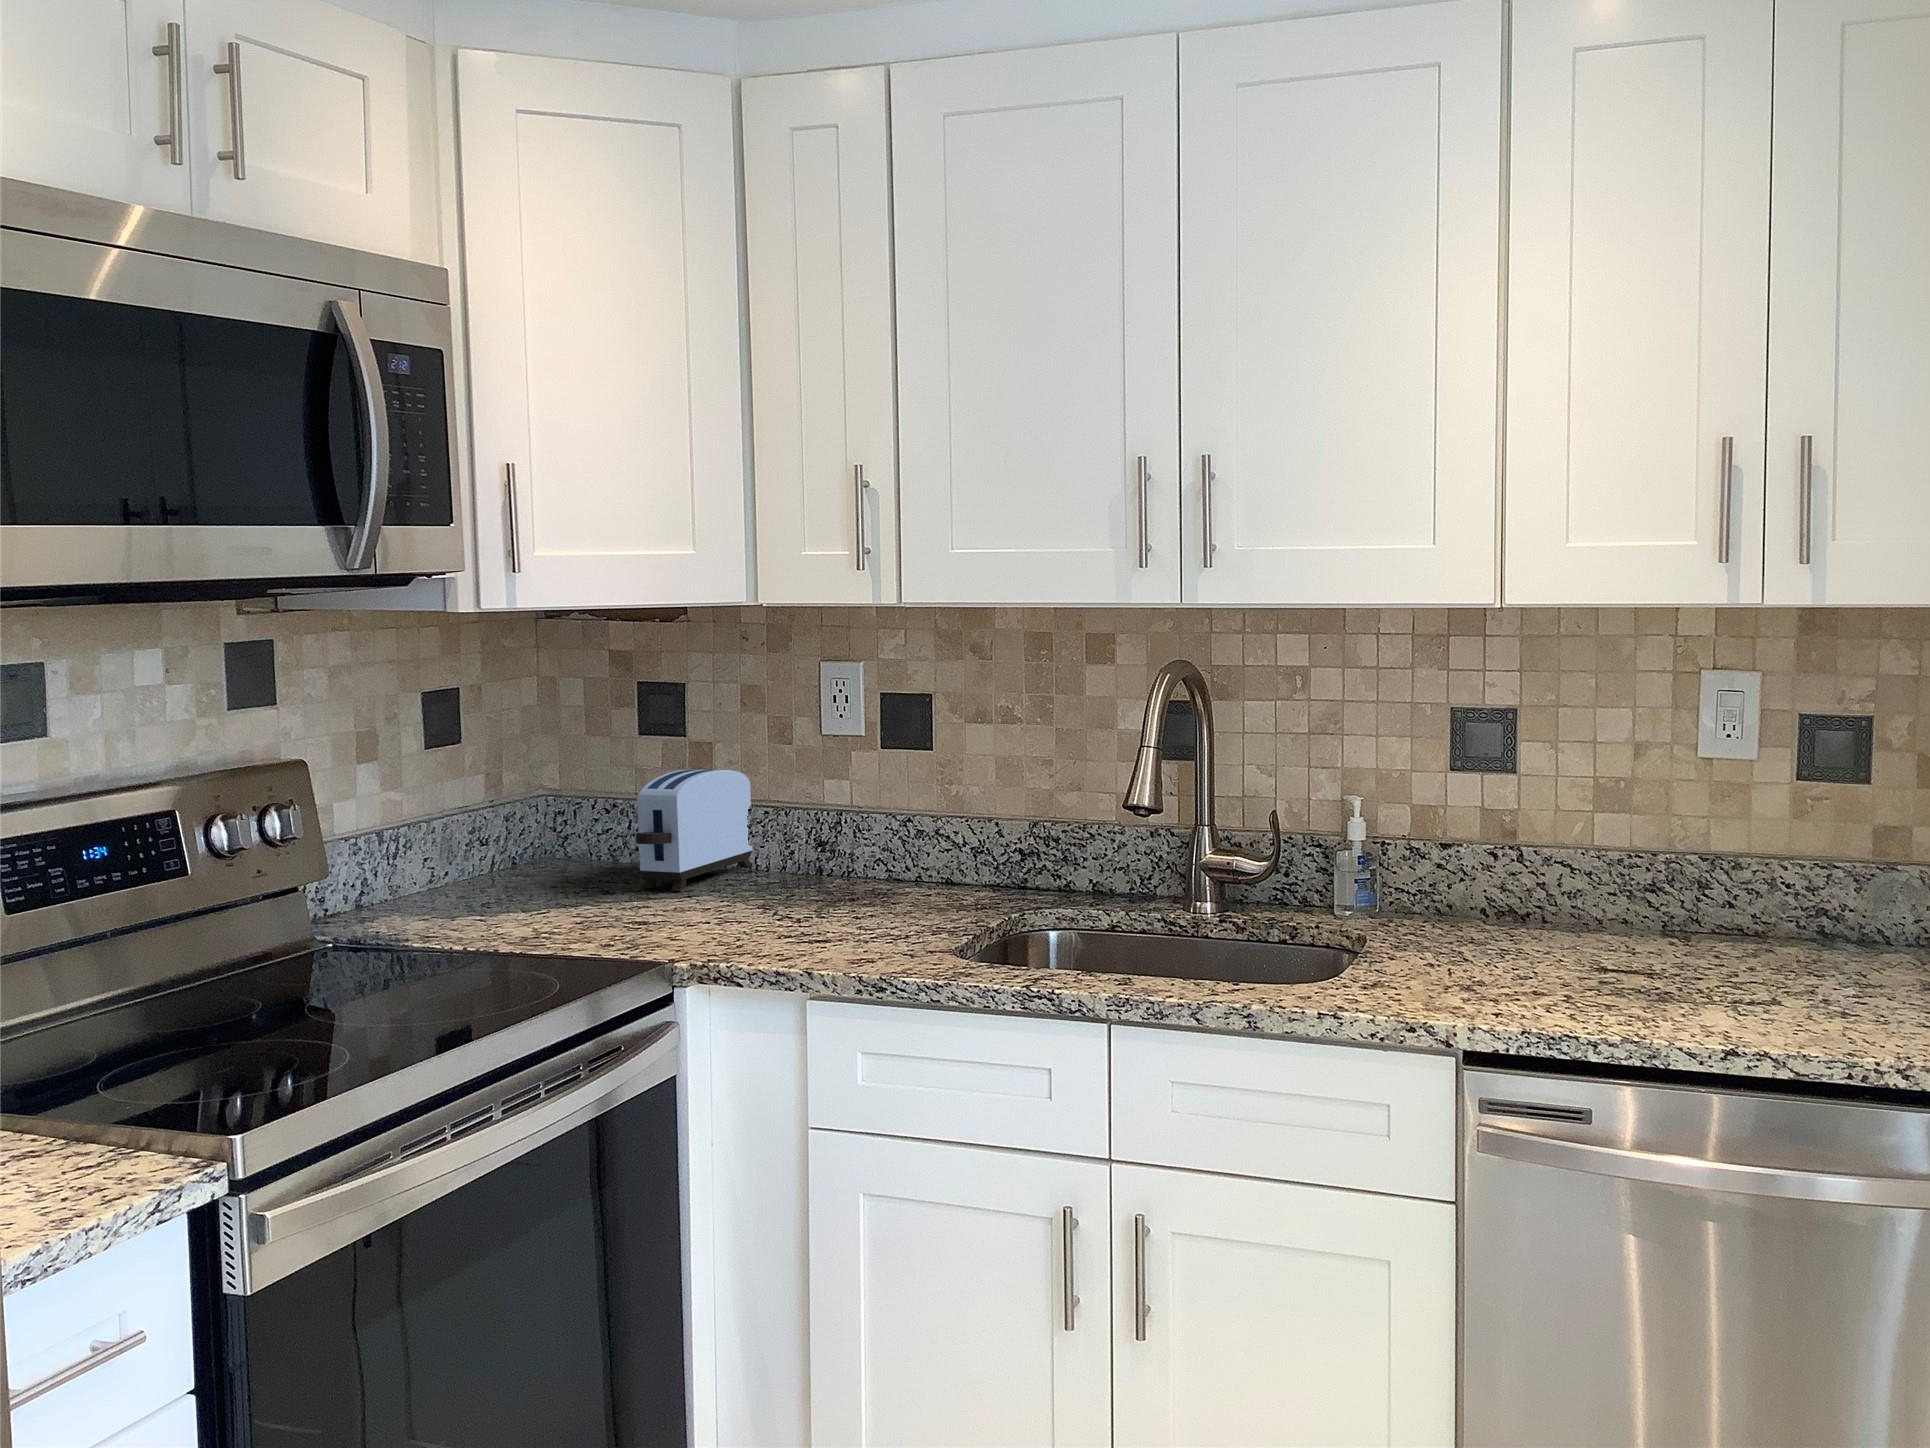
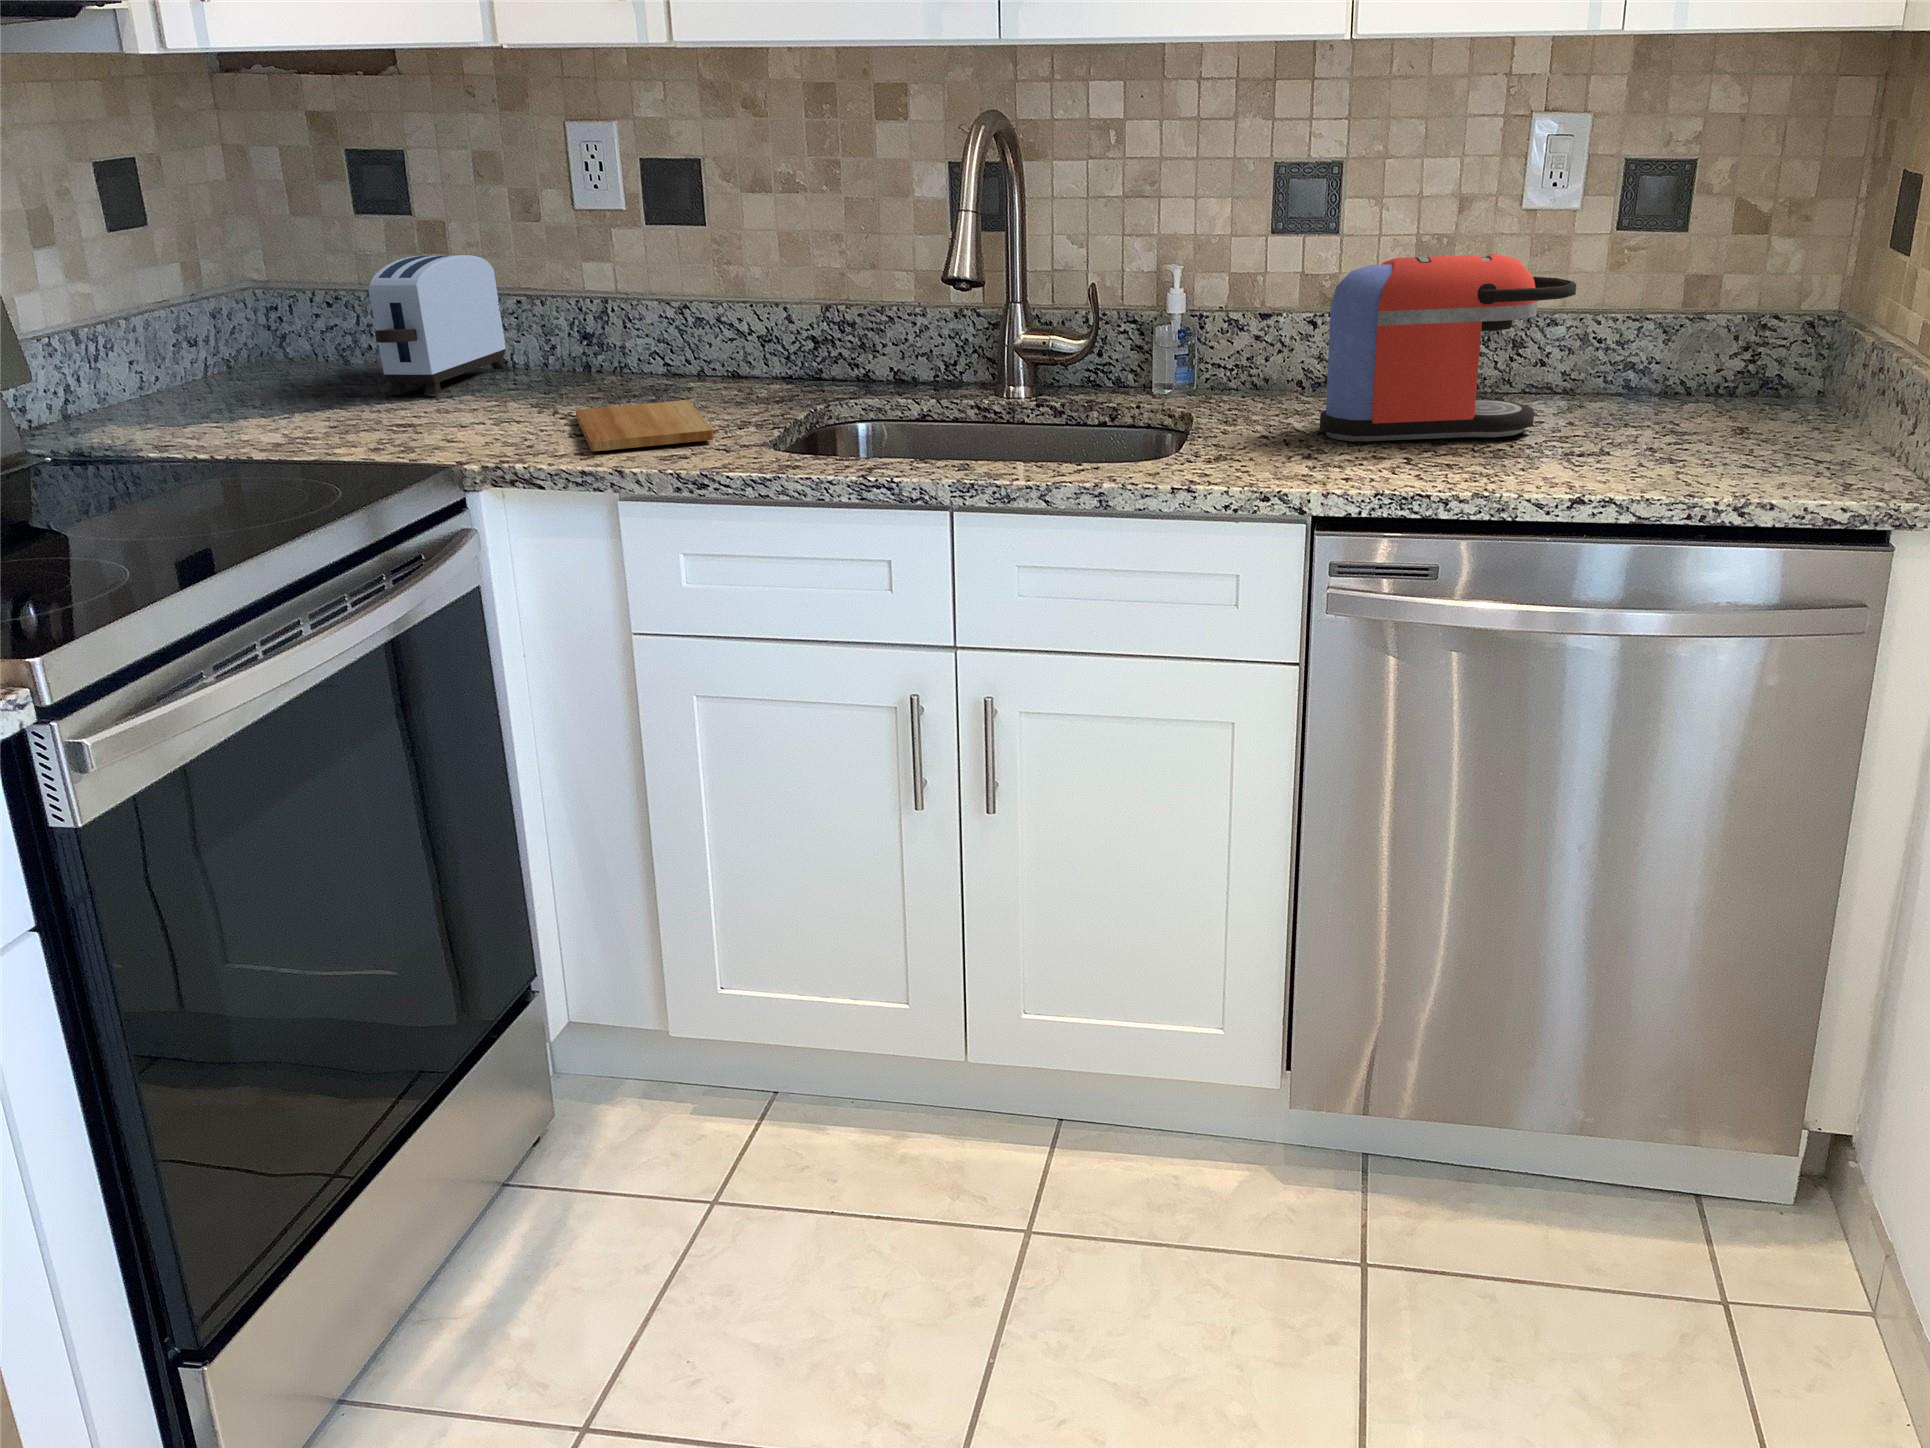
coffee maker: none [1484,802,1737,979] -> present [1320,254,1576,441]
cutting board: none [793,905,905,951] -> present [576,400,714,451]

